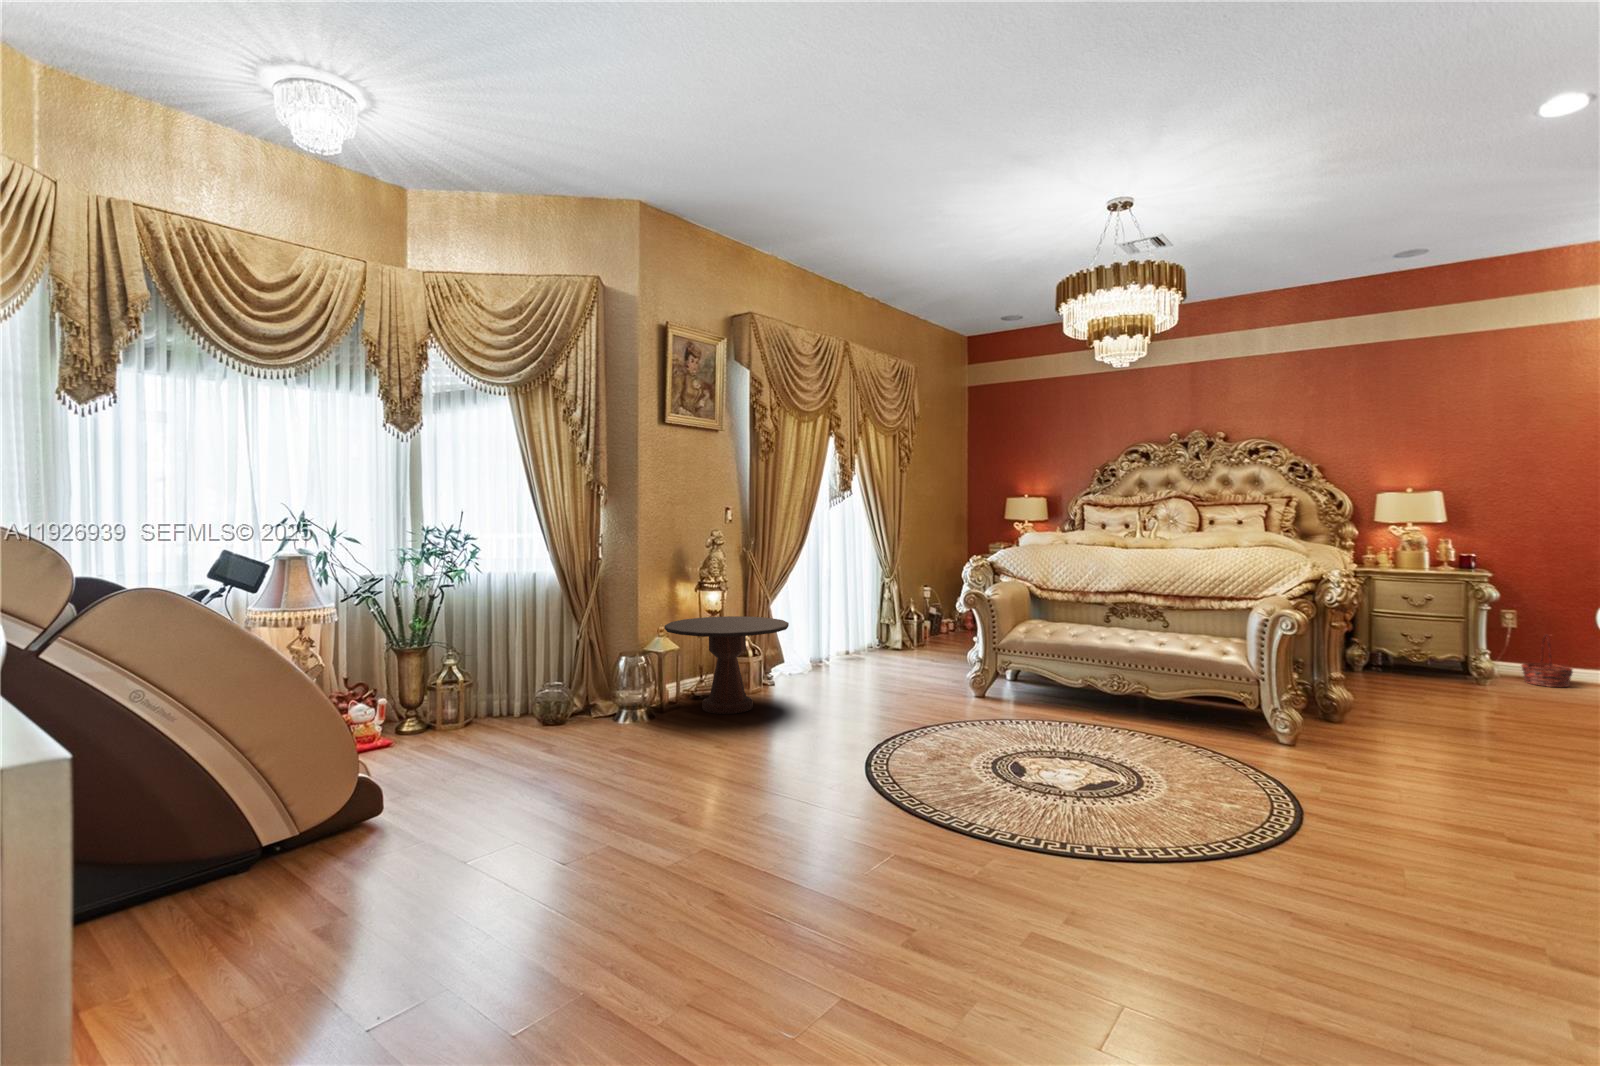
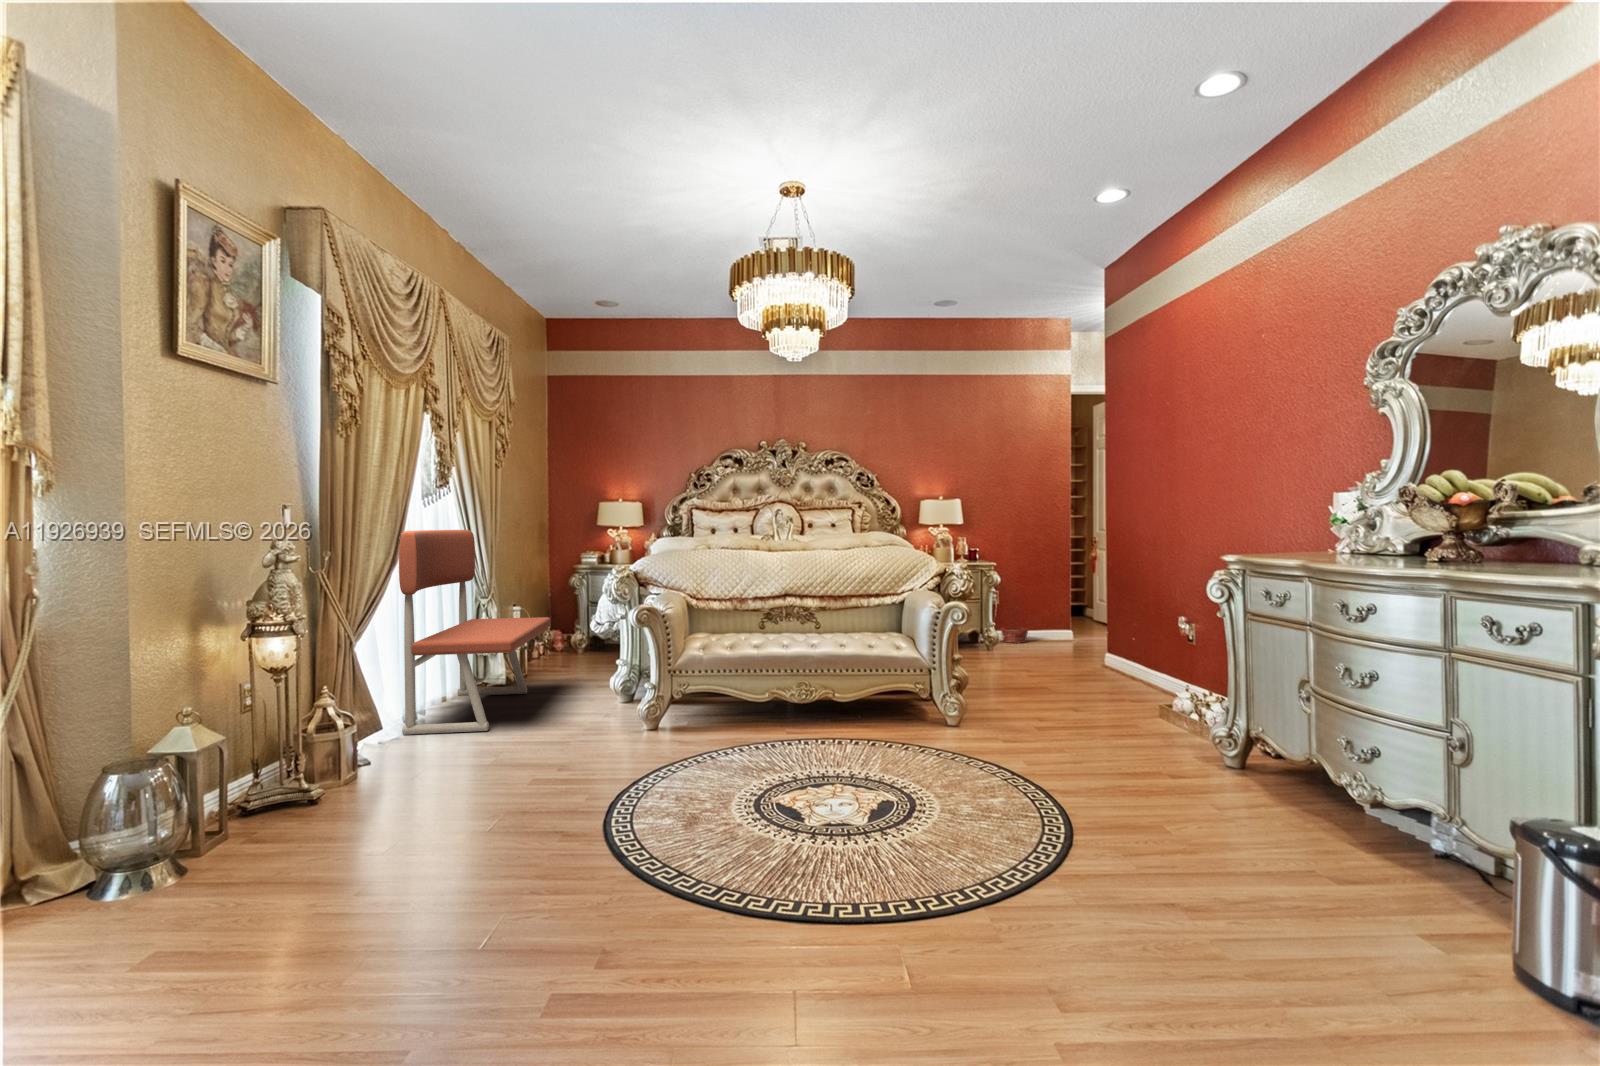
bench: none [803,525,926,679] -> present [399,530,551,735]
side table: present [665,616,789,714] -> none [186,668,426,838]

